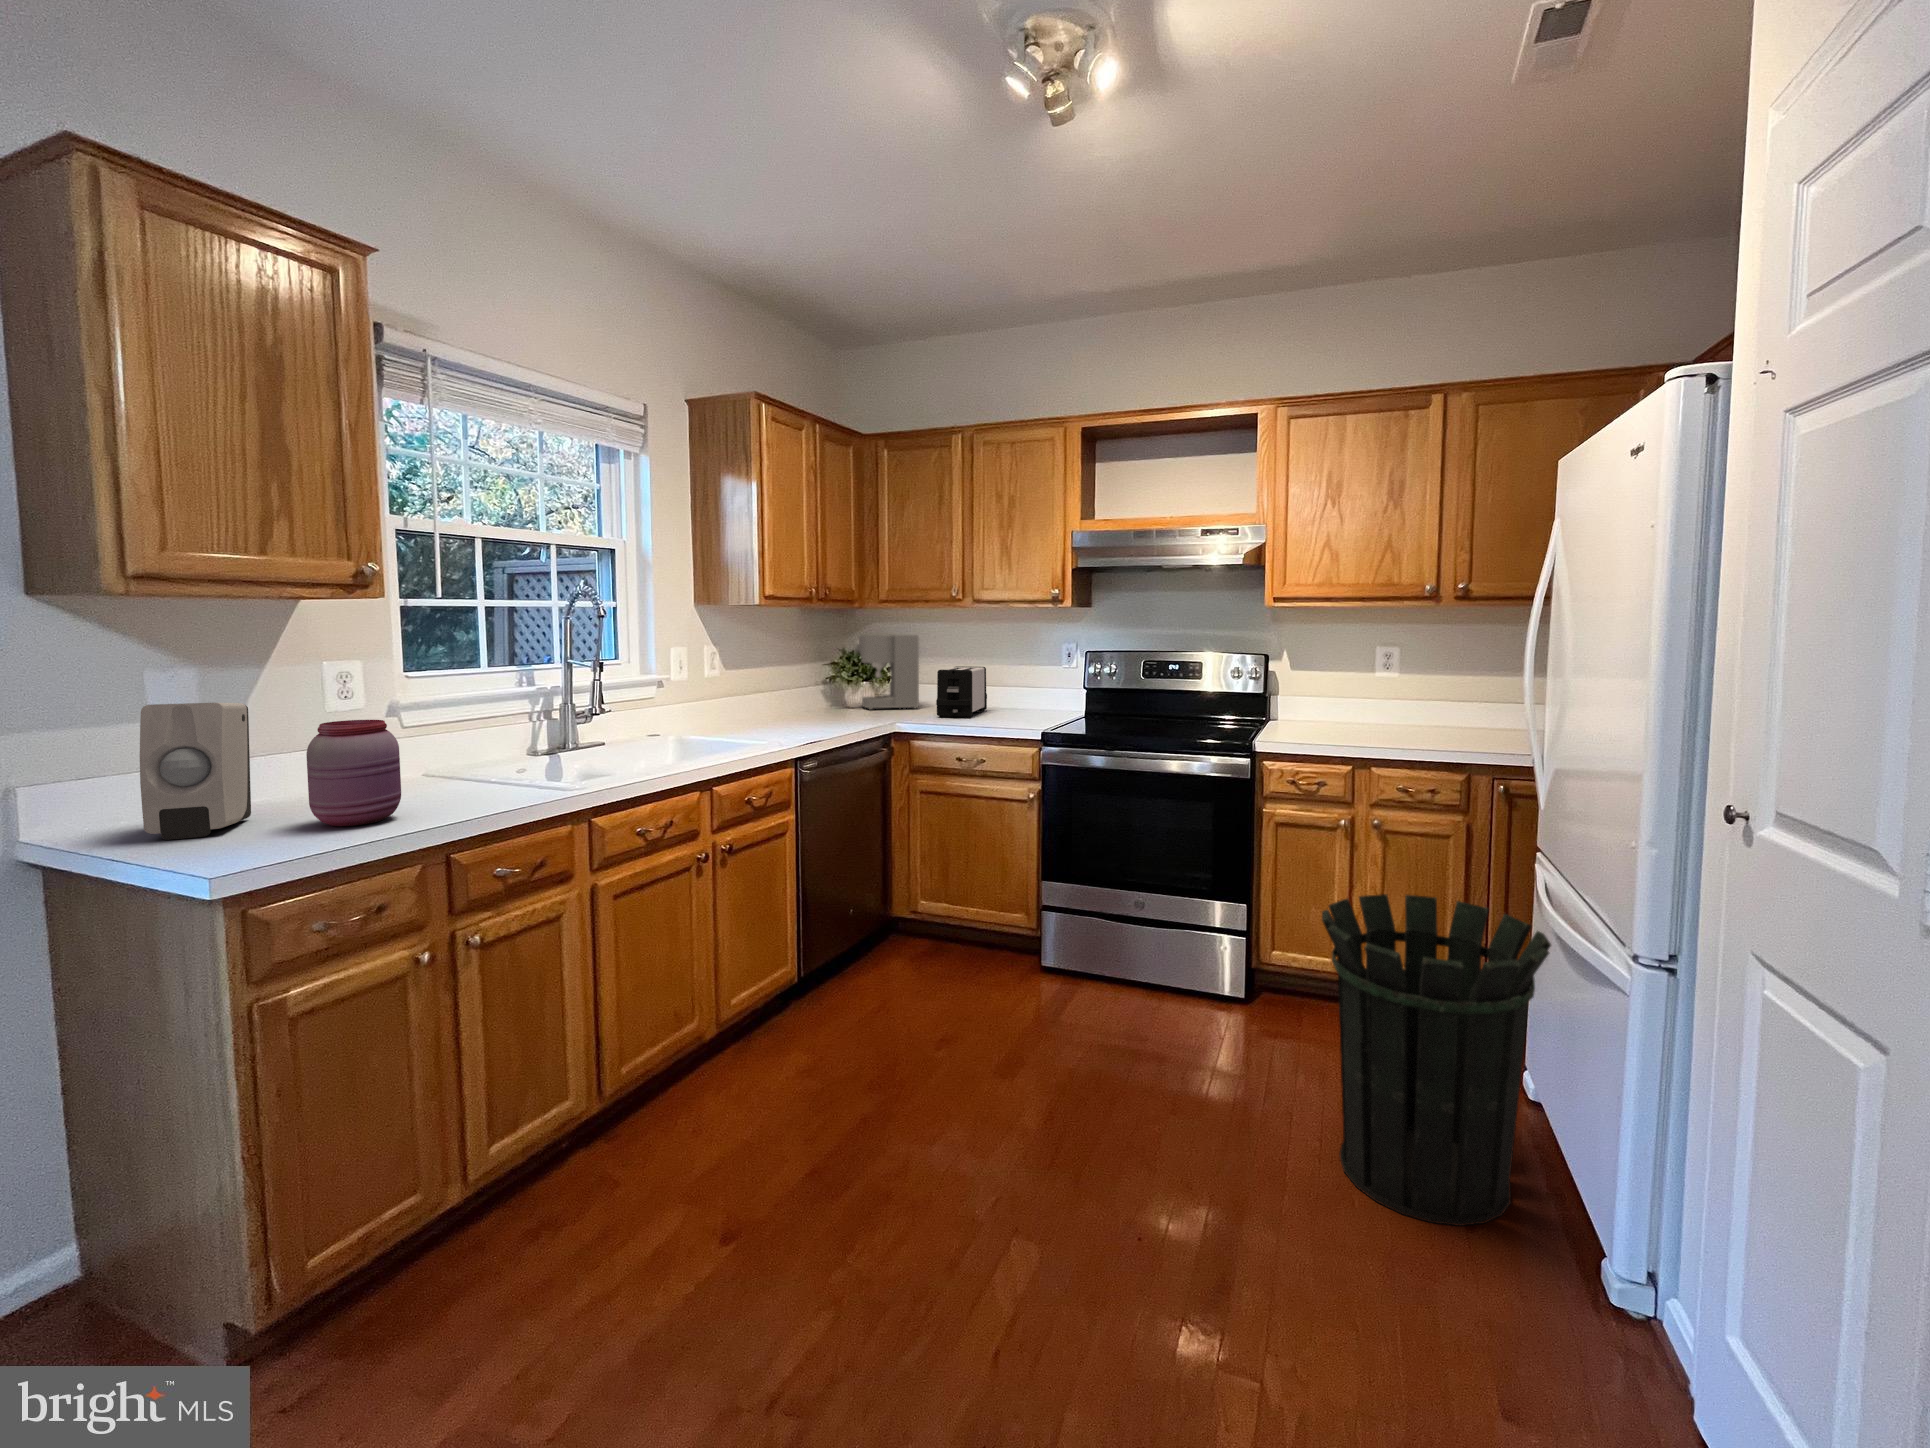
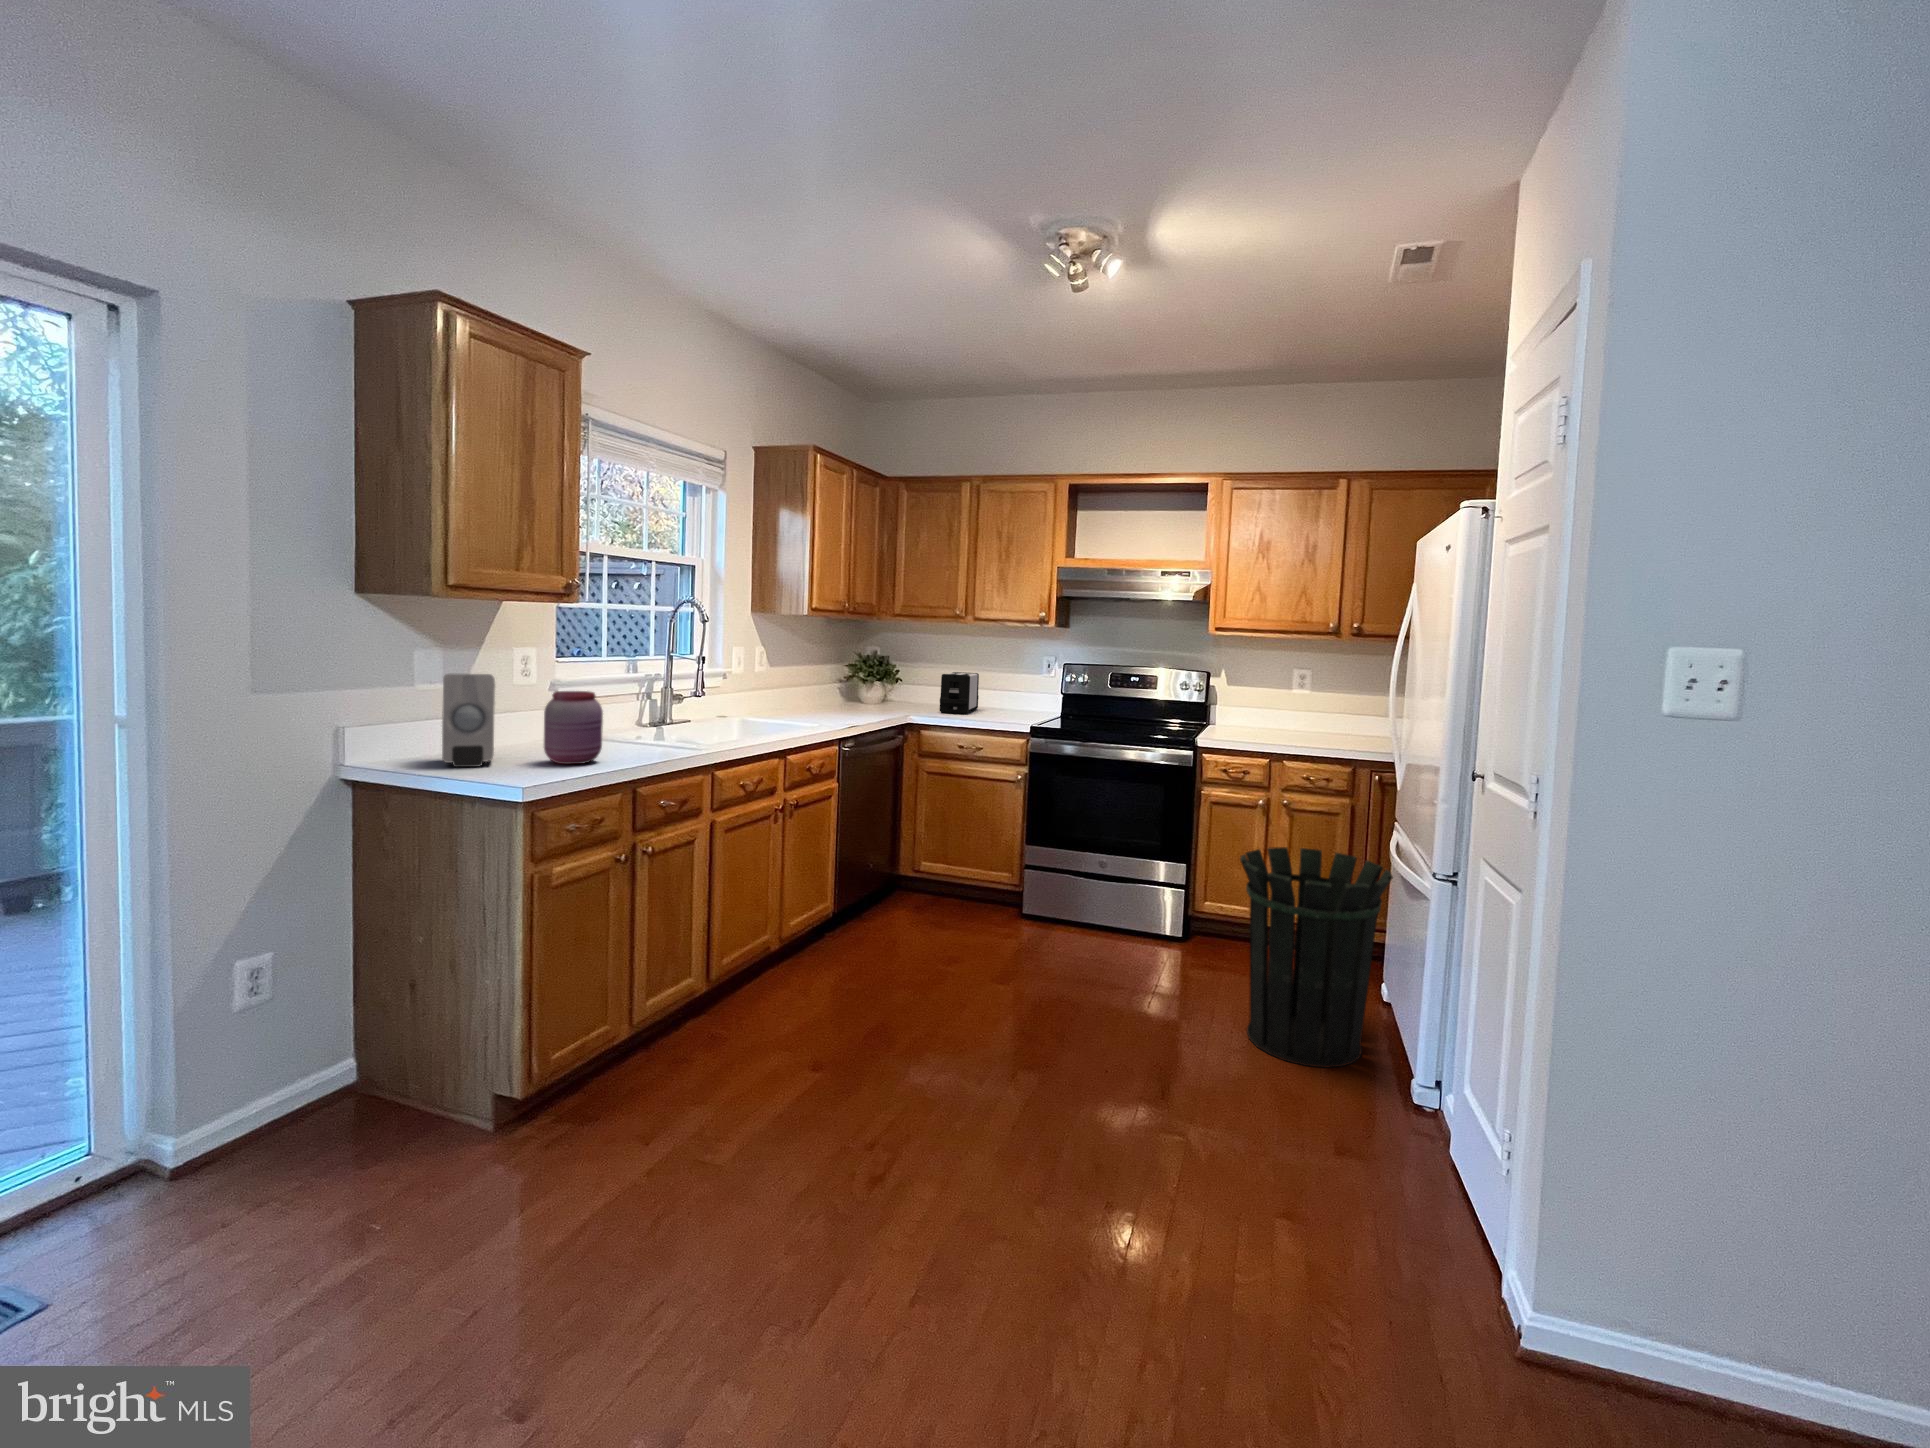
coffee maker: present [855,634,919,710] -> none [852,643,923,706]

